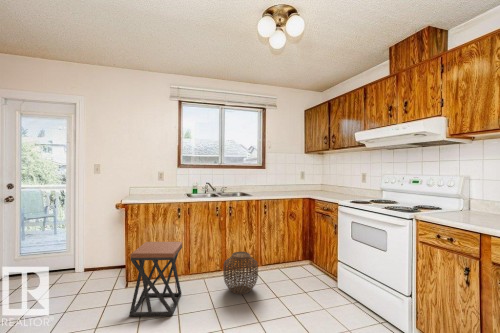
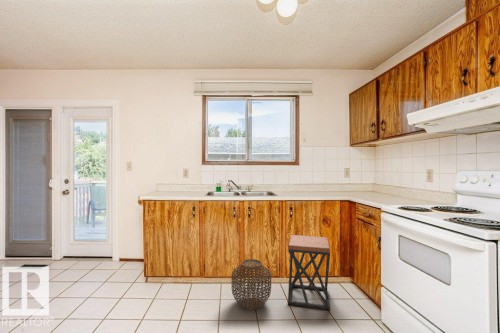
stool: present [129,242,182,316] -> present [288,235,330,310]

